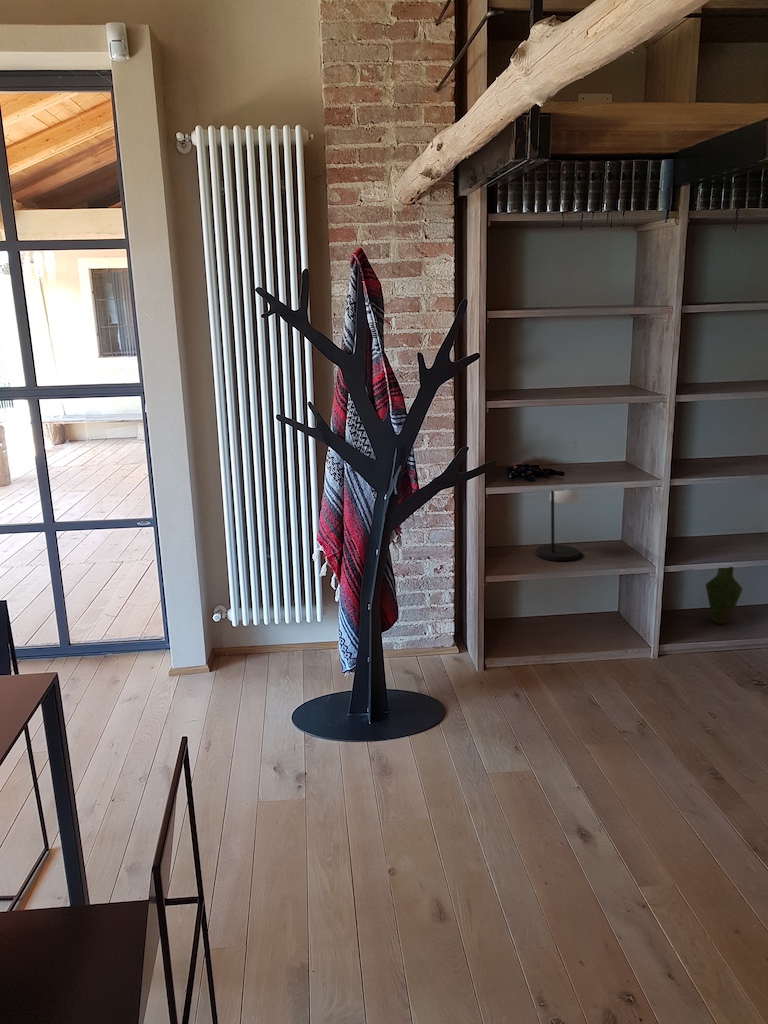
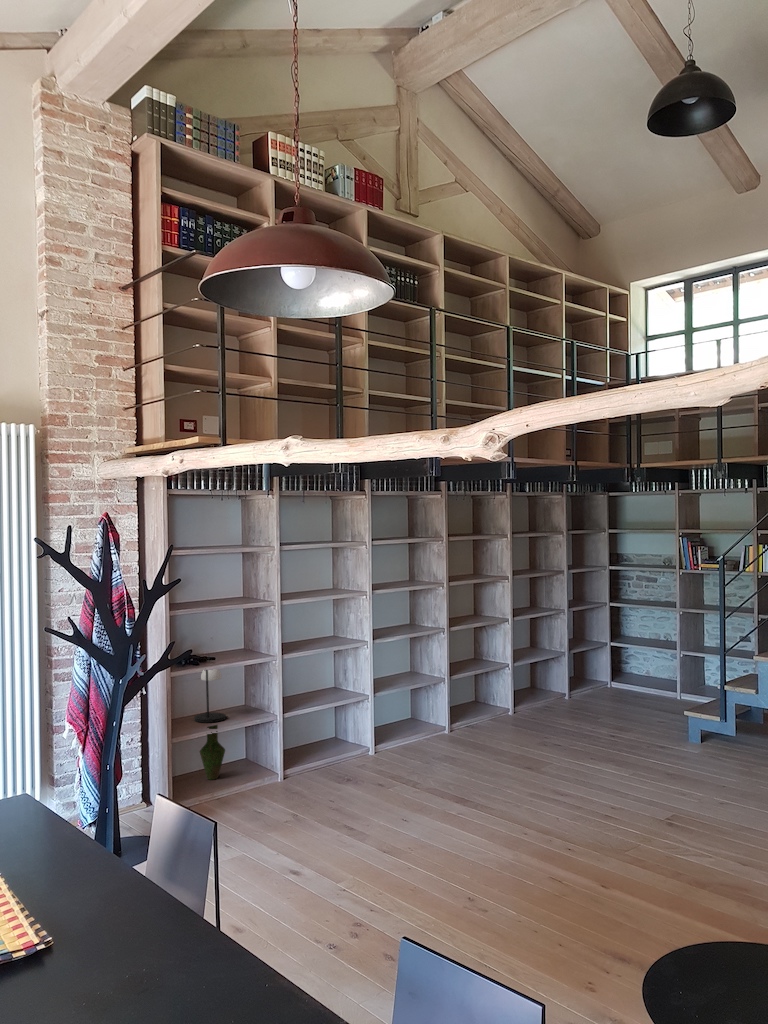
vase: present [706,567,742,624] -> present [200,725,225,780]

